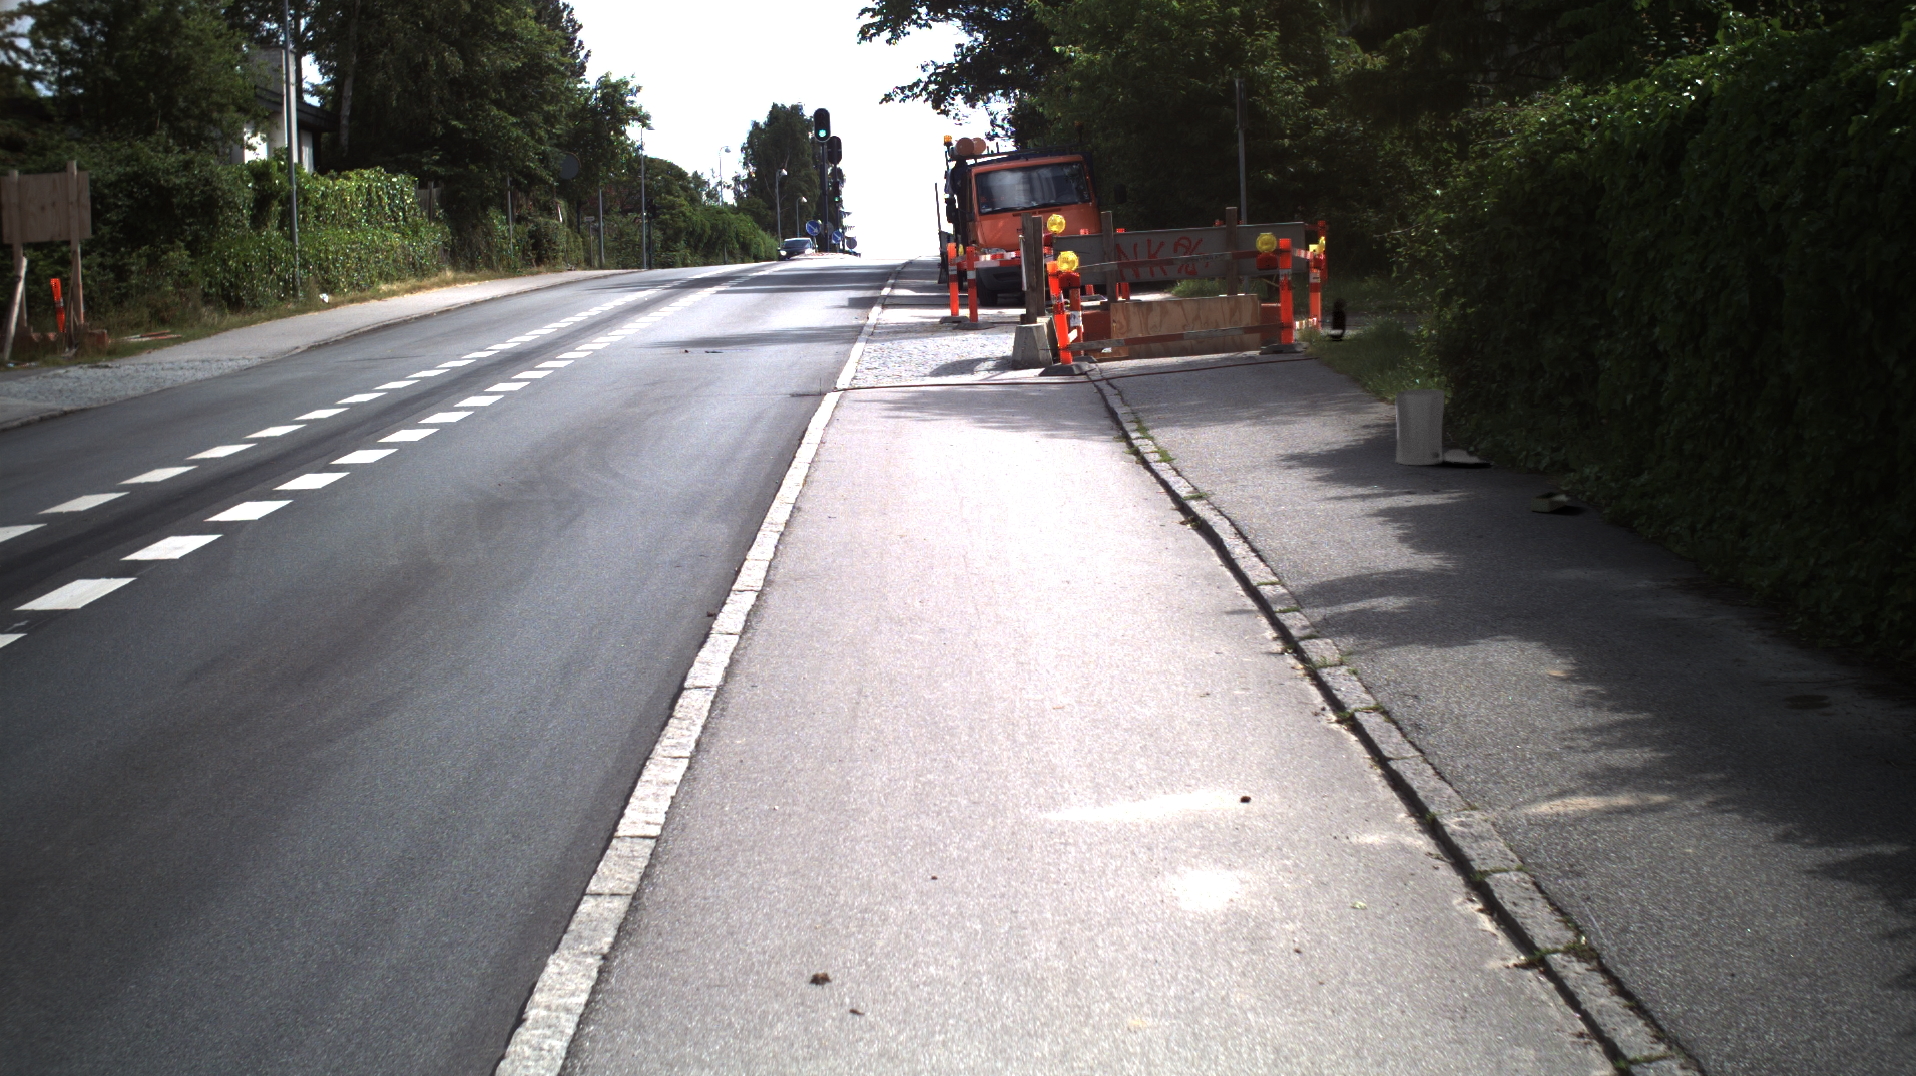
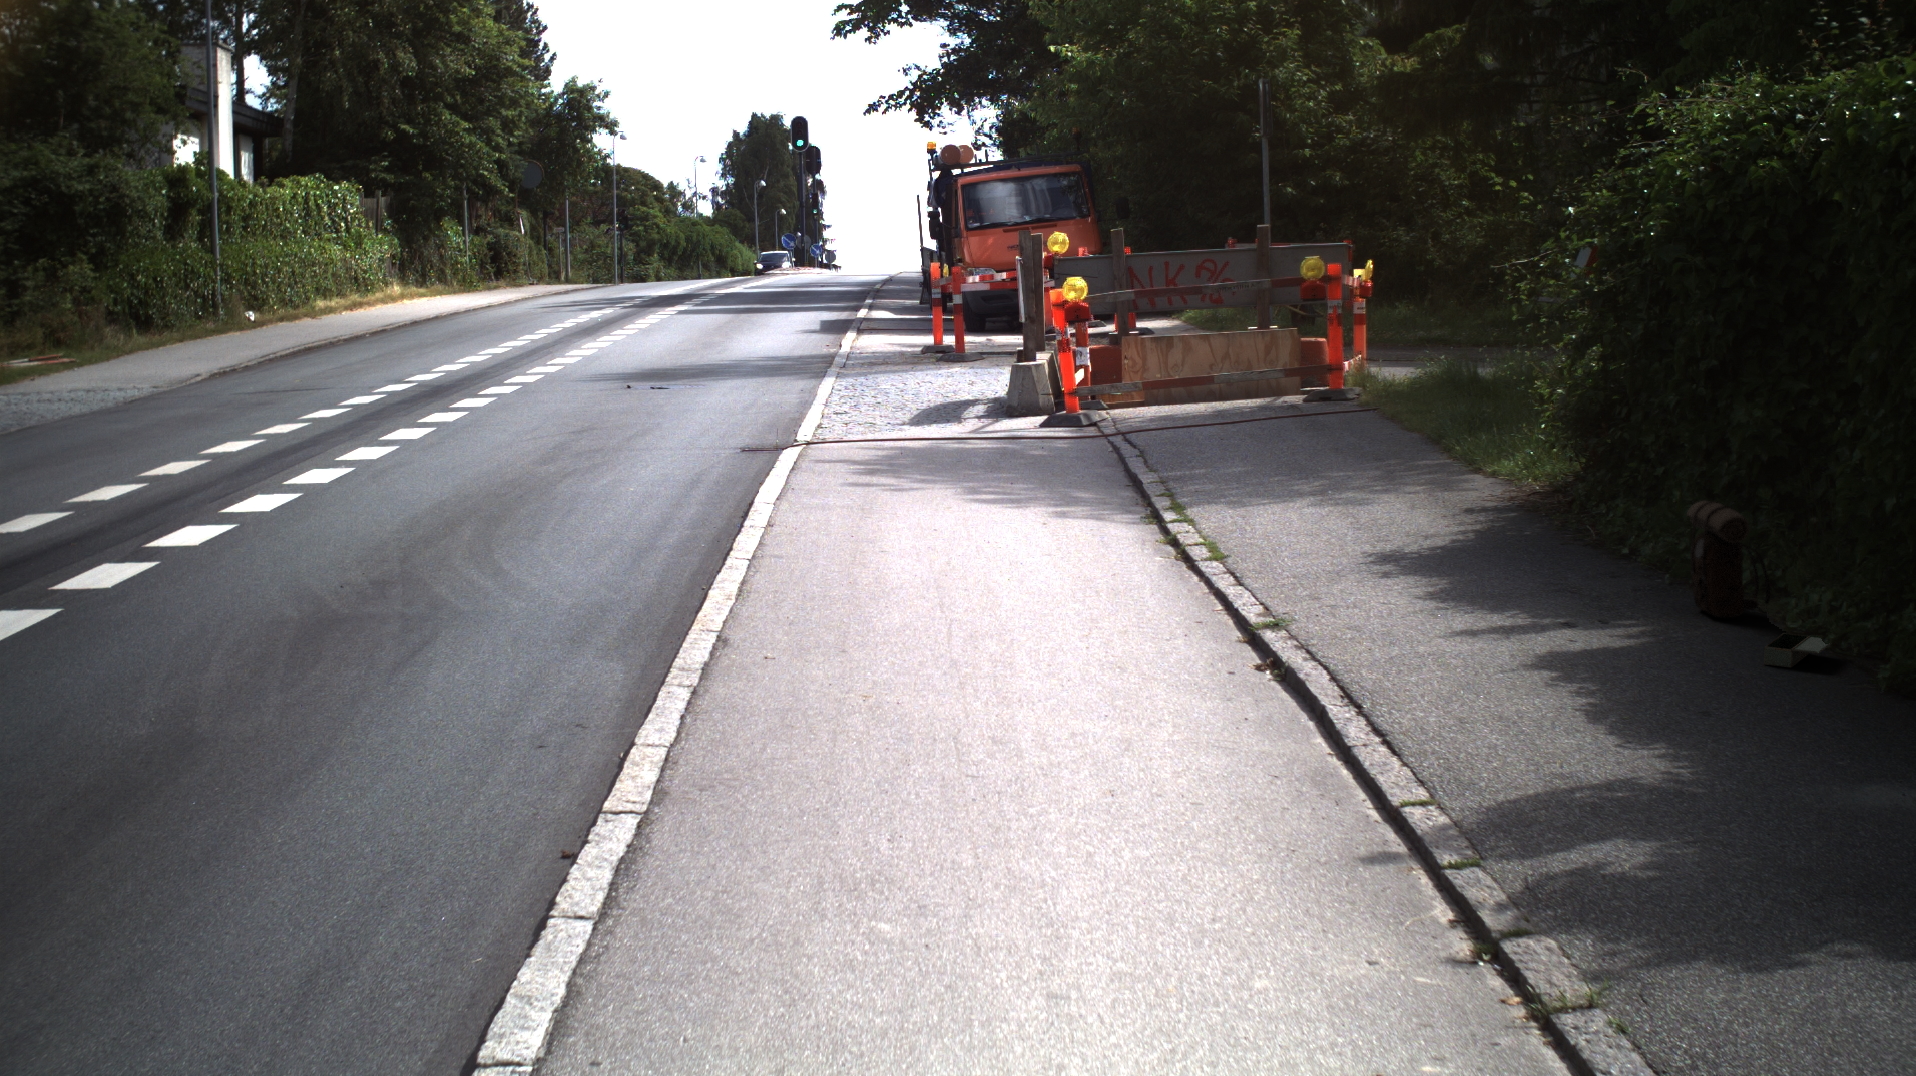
backpack: present [1321,298,1347,341] -> present [1687,501,1770,618]
trash can: present [1396,389,1480,465] -> none [1529,471,1661,575]

